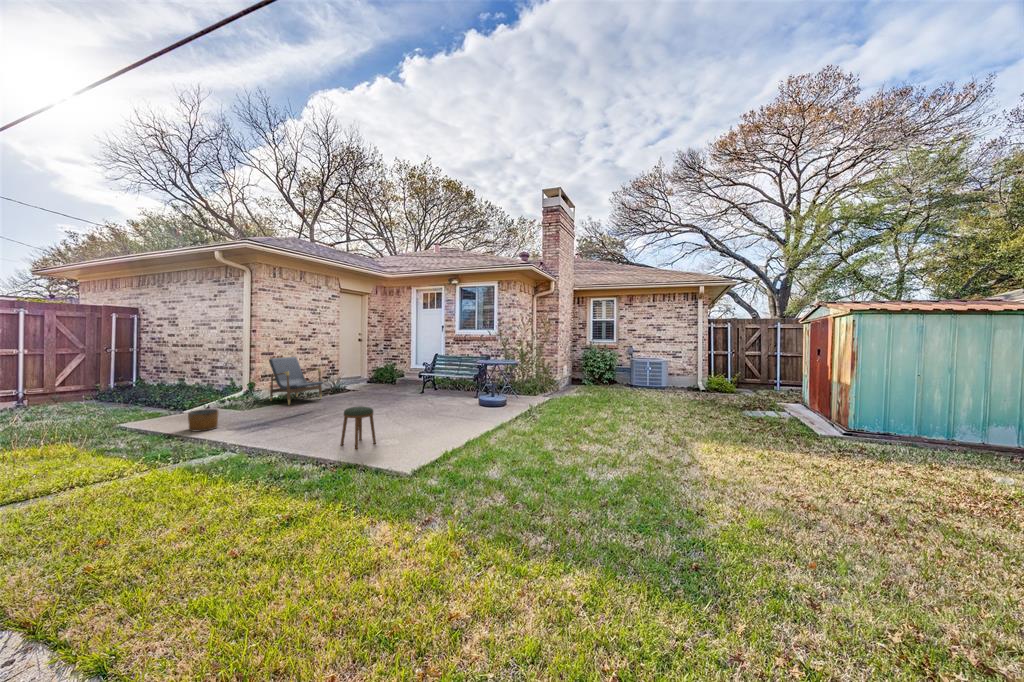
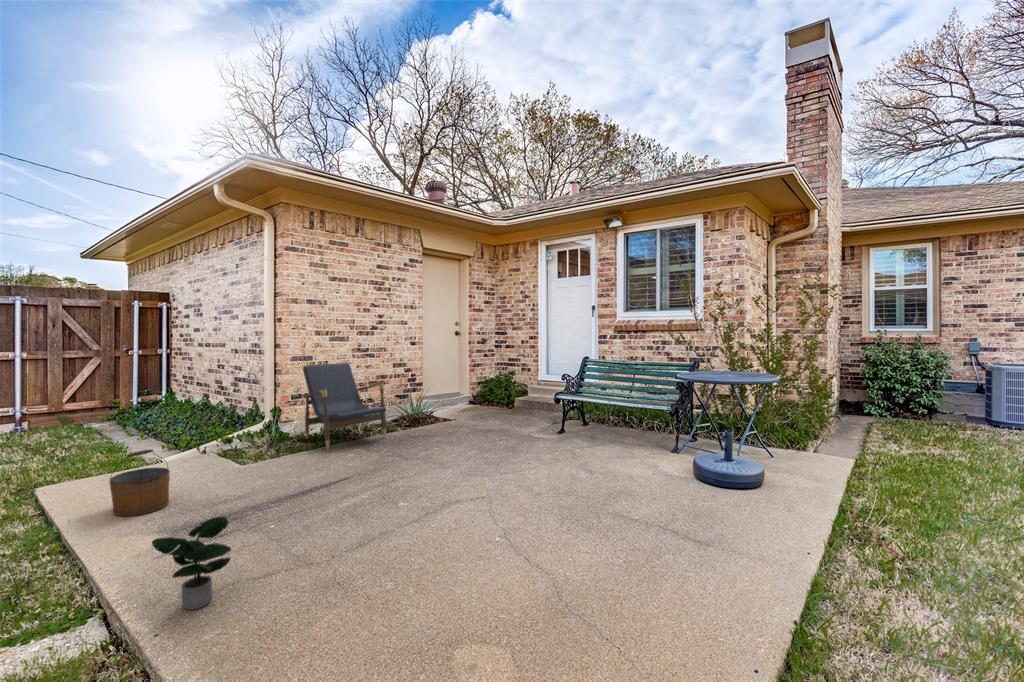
stool: present [340,406,376,449] -> none [352,503,442,639]
potted plant: none [257,416,290,449] -> present [152,517,231,610]

